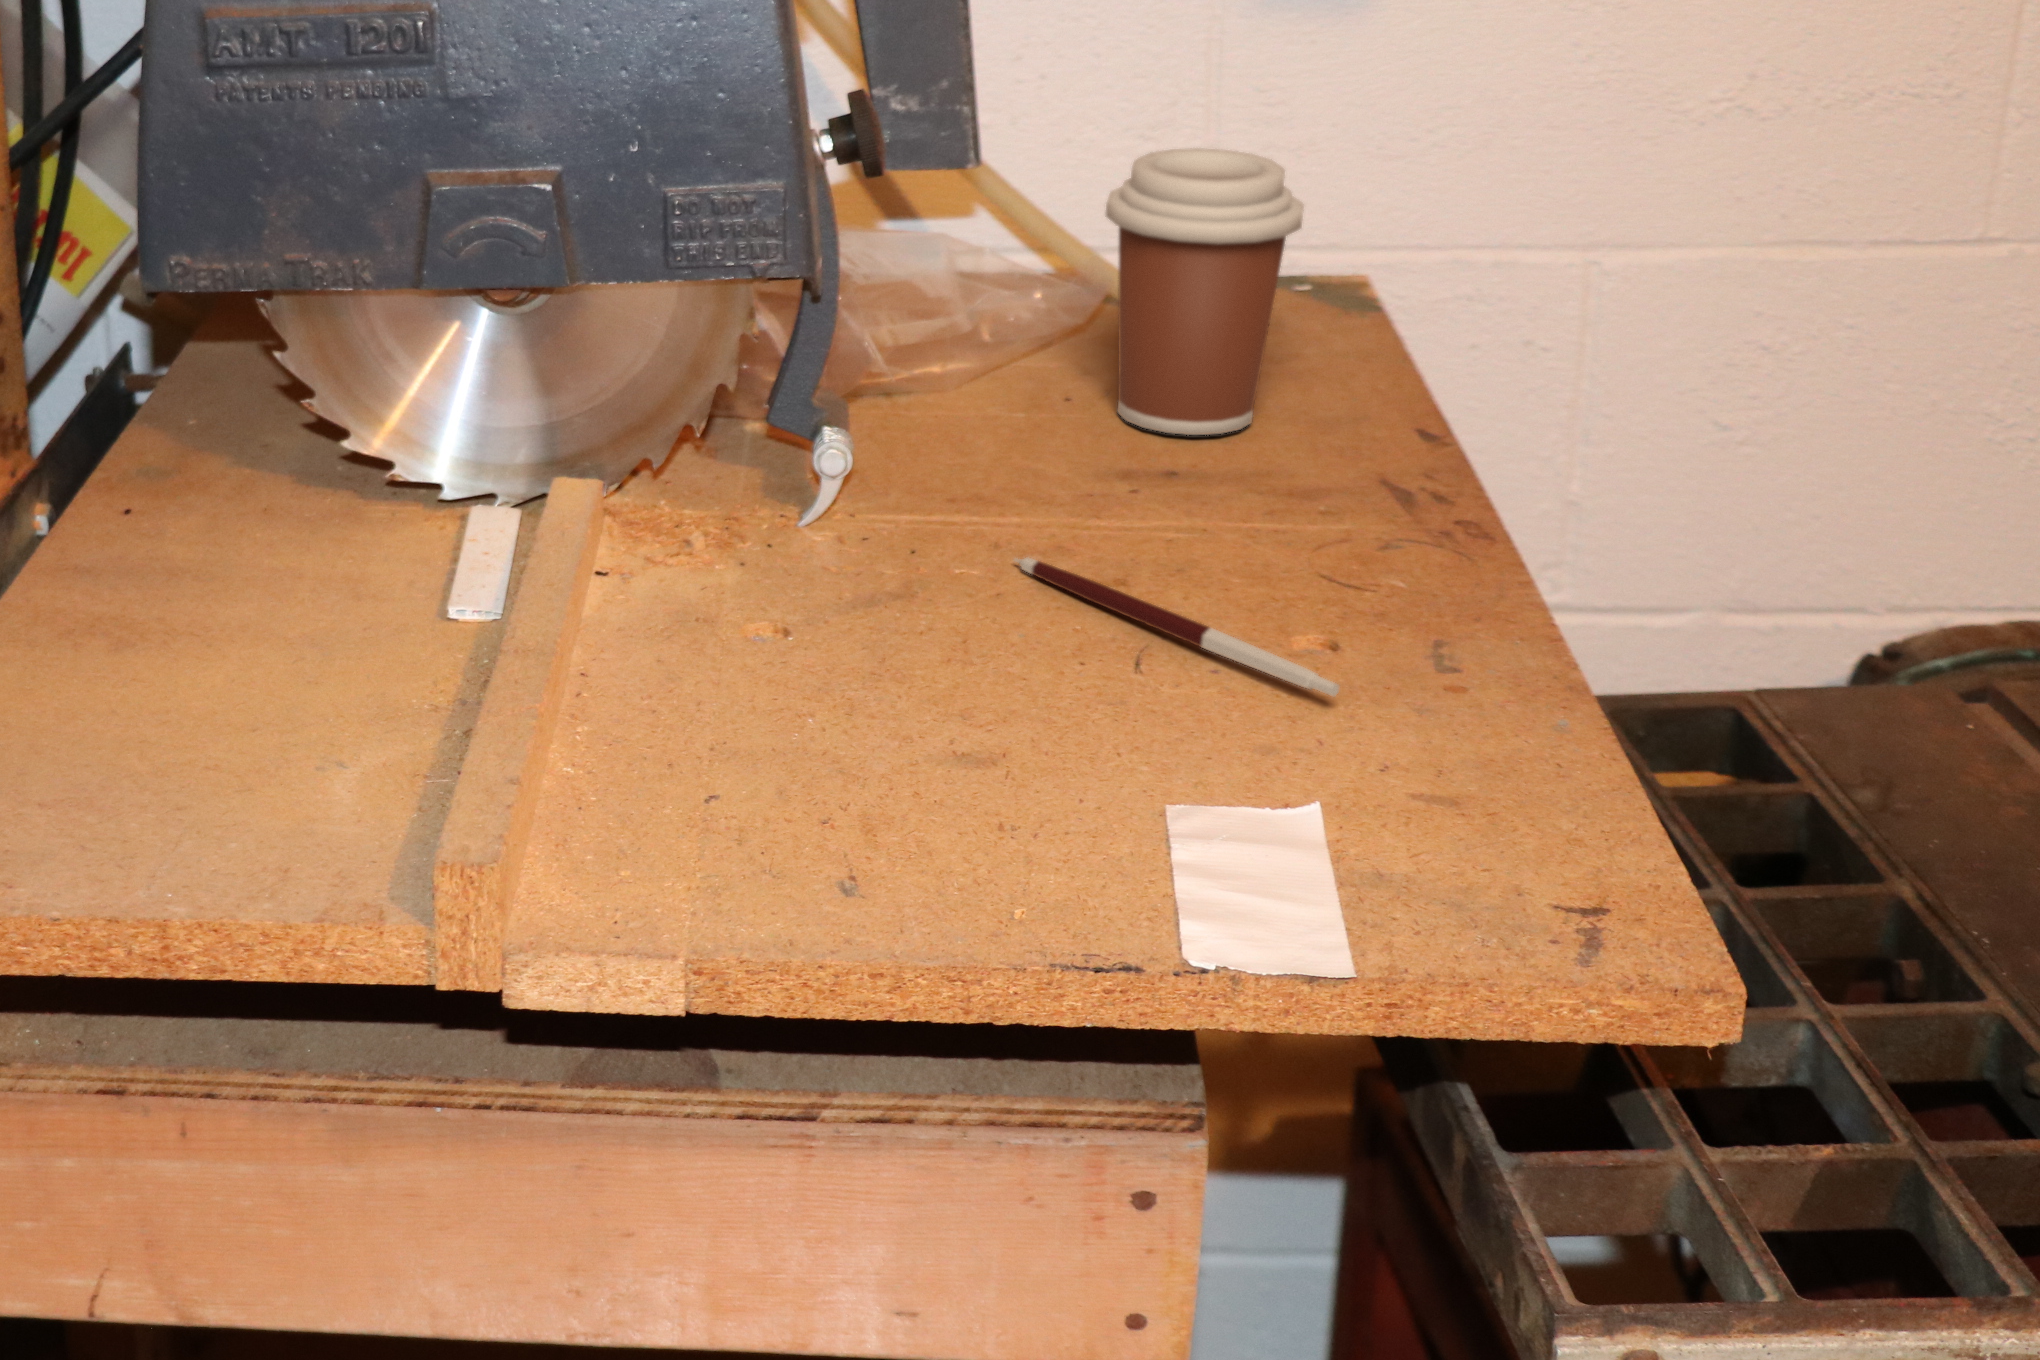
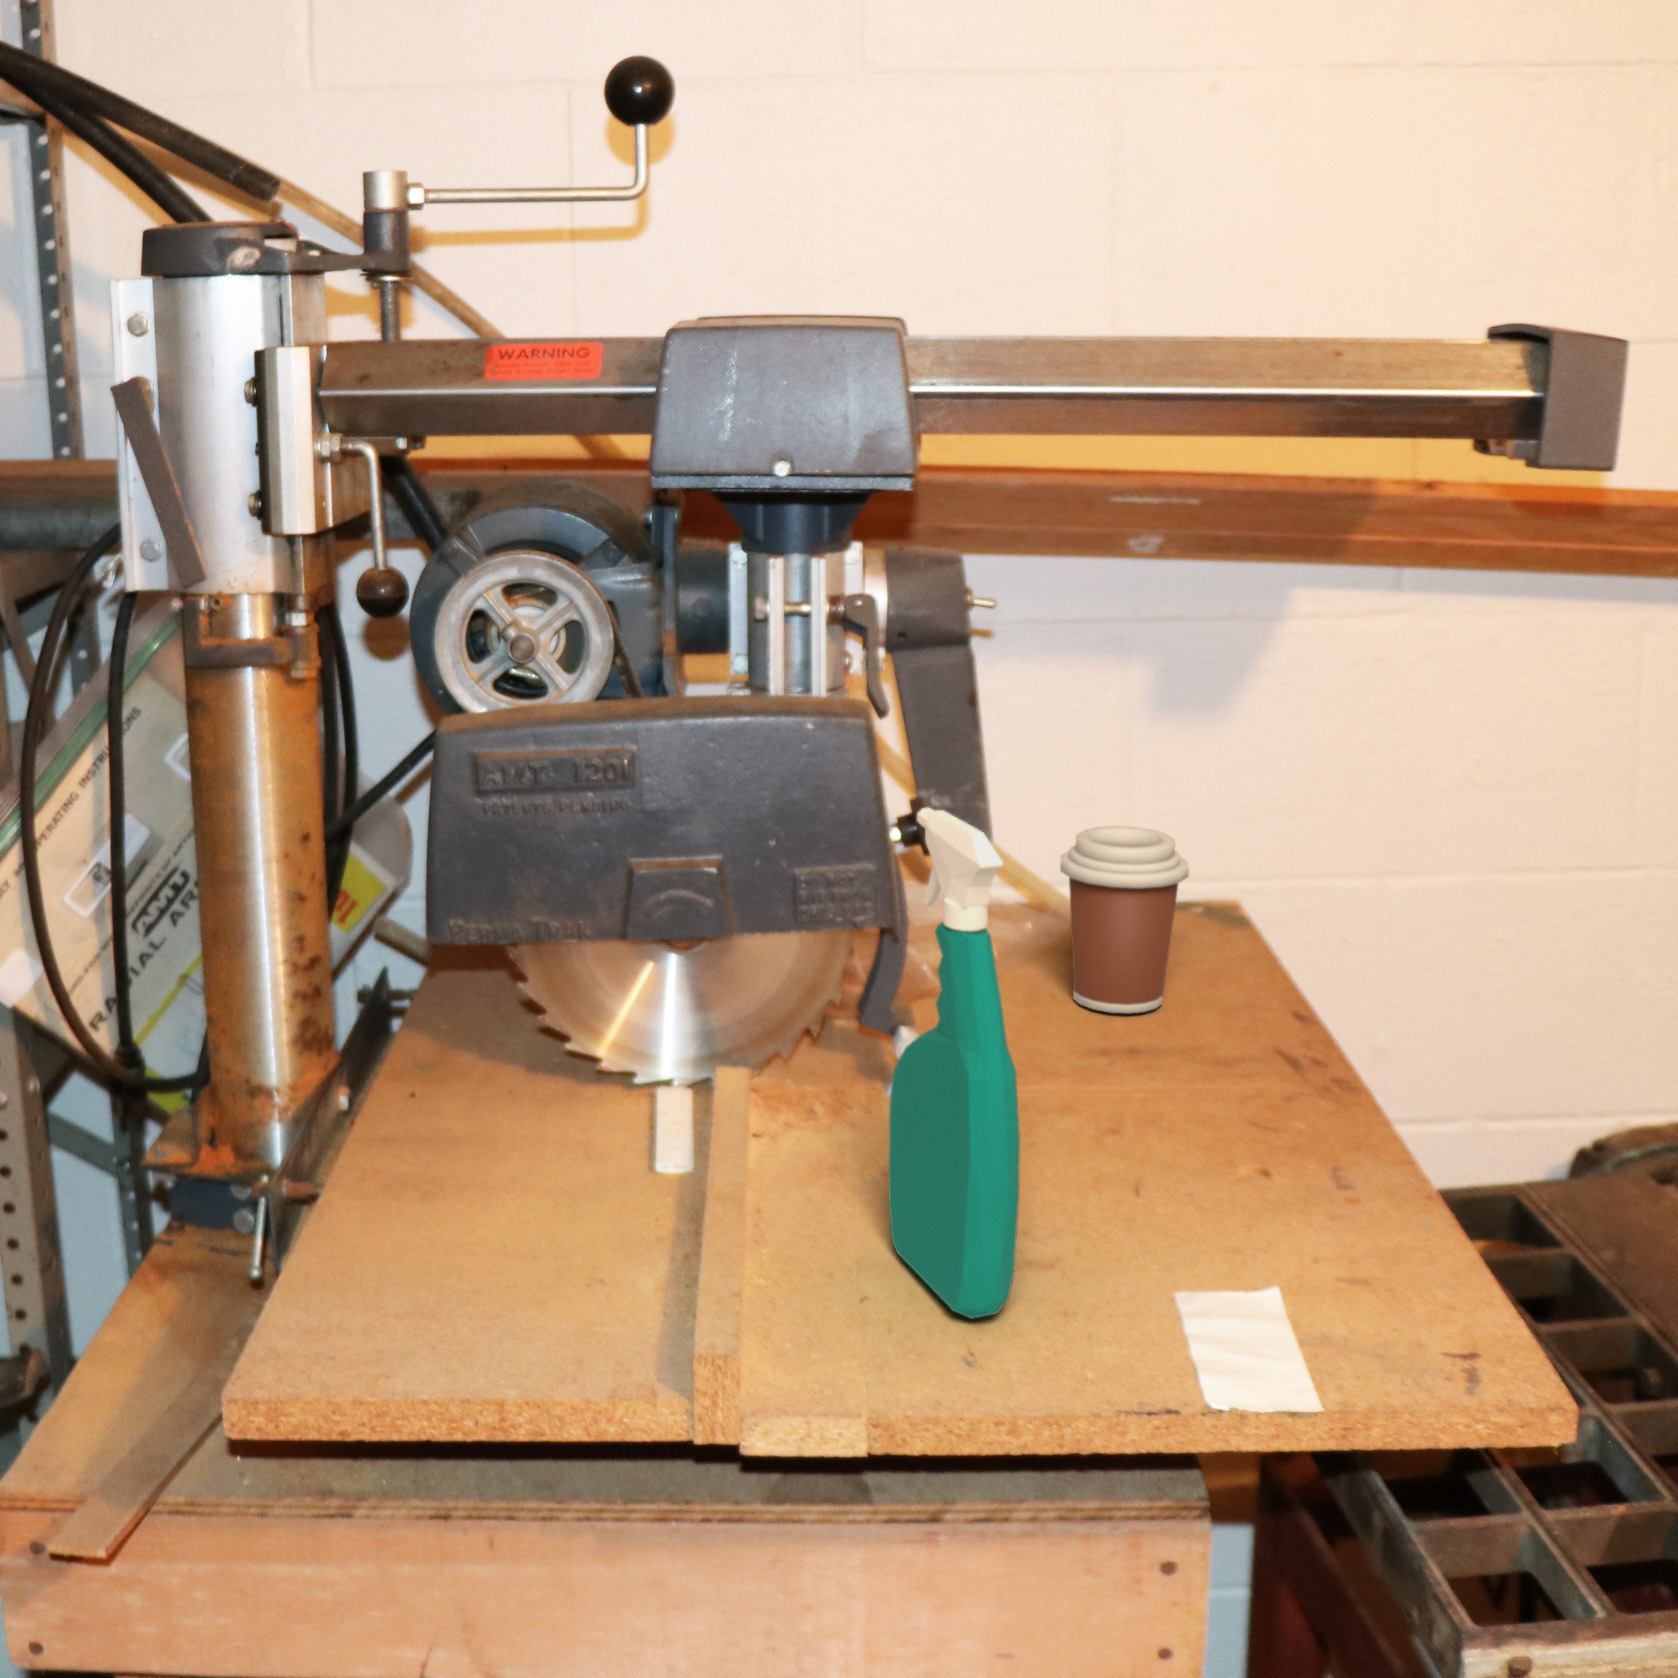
spray bottle: none [776,101,948,834] -> present [889,808,1020,1319]
pen: present [1015,558,1339,696] -> none [1027,1104,1268,1200]

